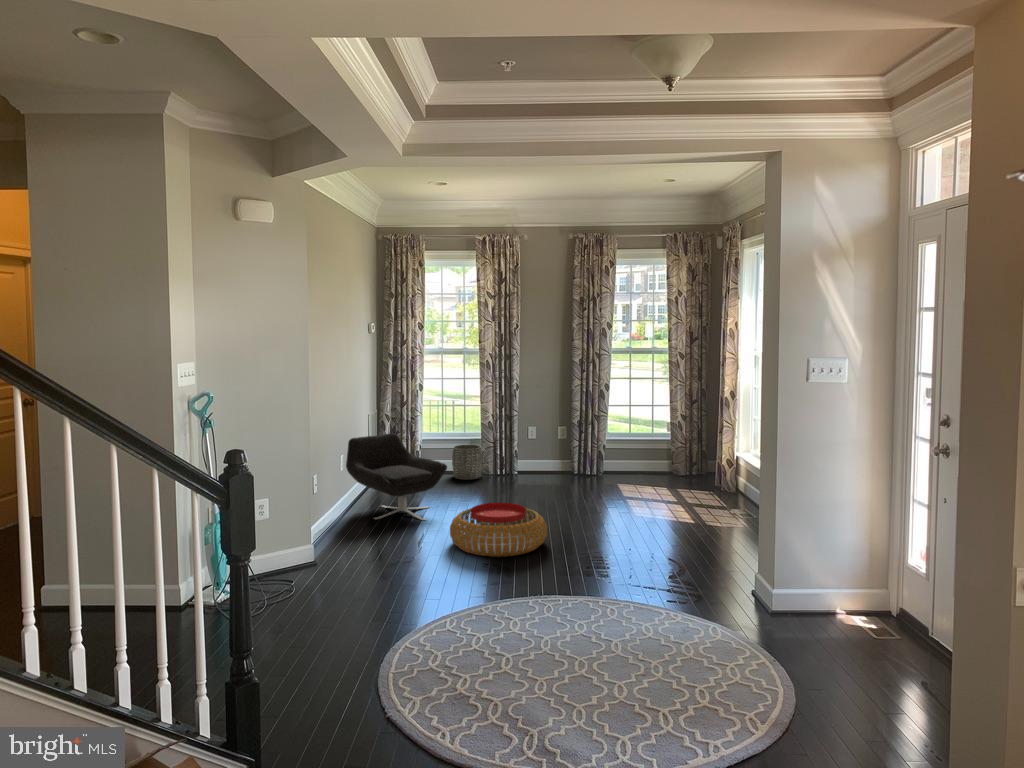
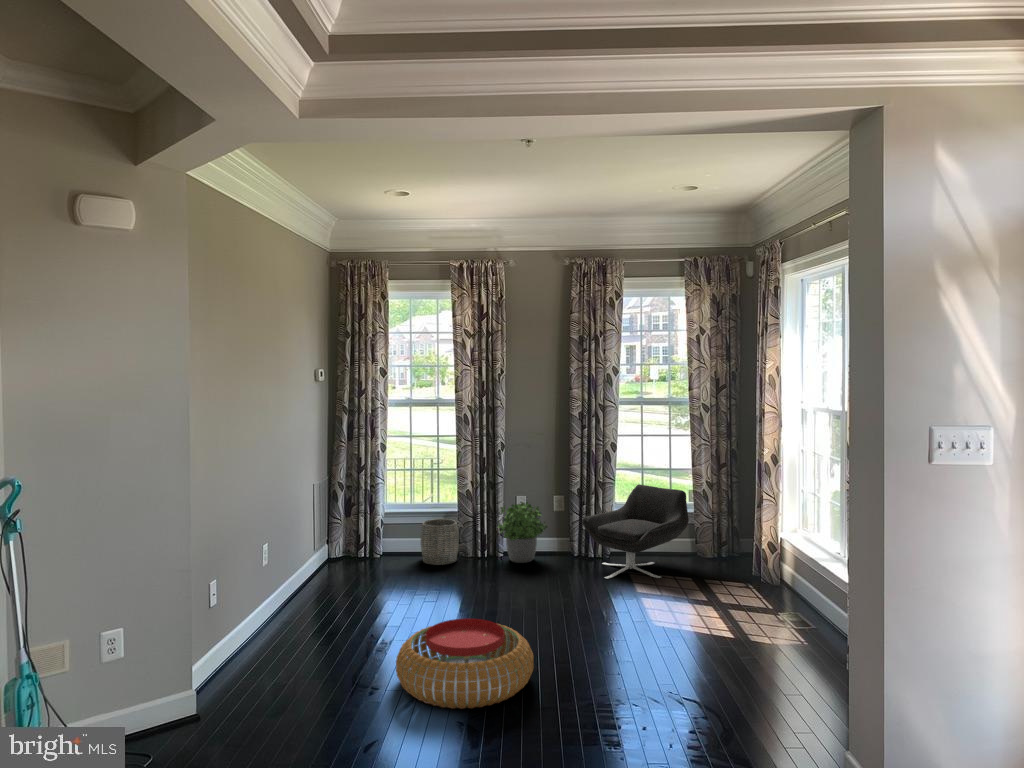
potted plant: none [513,431,554,479] -> present [498,502,547,563]
lounge chair: present [346,433,447,520] -> present [582,484,689,579]

